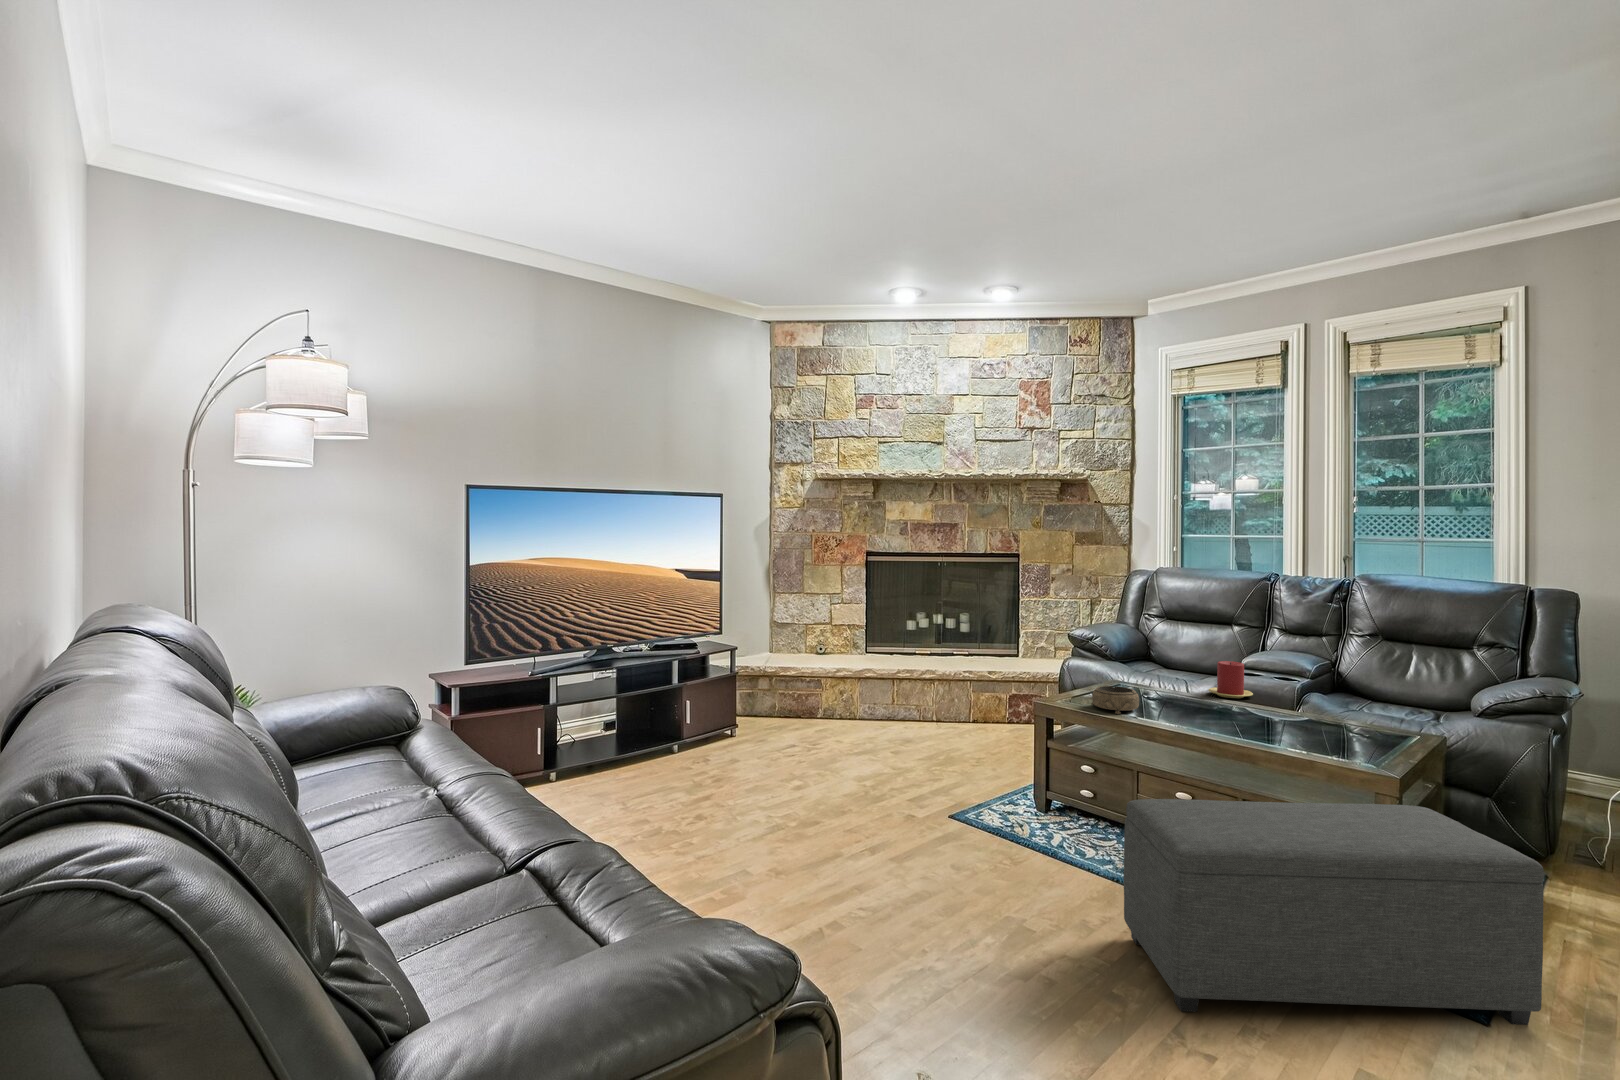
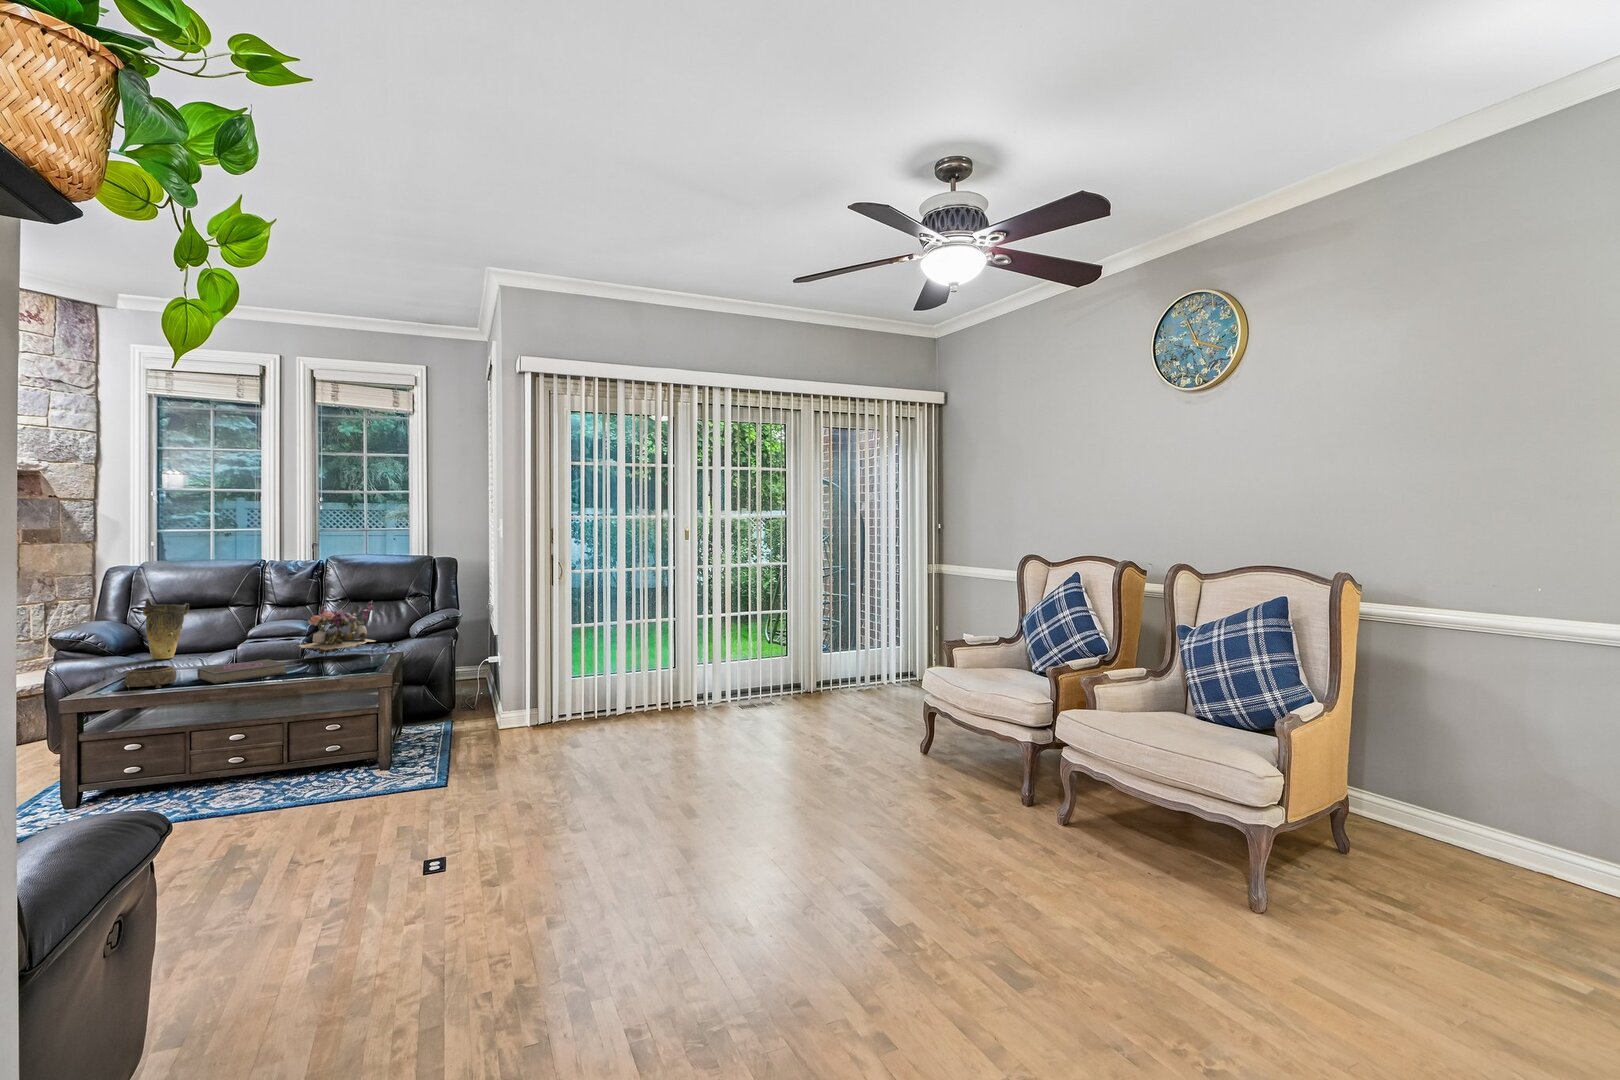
vase: none [1139,609,1184,677] -> present [143,599,189,659]
flower arrangement: none [1287,643,1402,714] -> present [298,601,375,656]
candle: present [1208,661,1253,698] -> none [226,632,265,661]
book: none [1162,699,1258,729] -> present [197,659,287,684]
ottoman: present [1124,799,1544,1025] -> none [217,689,467,851]

